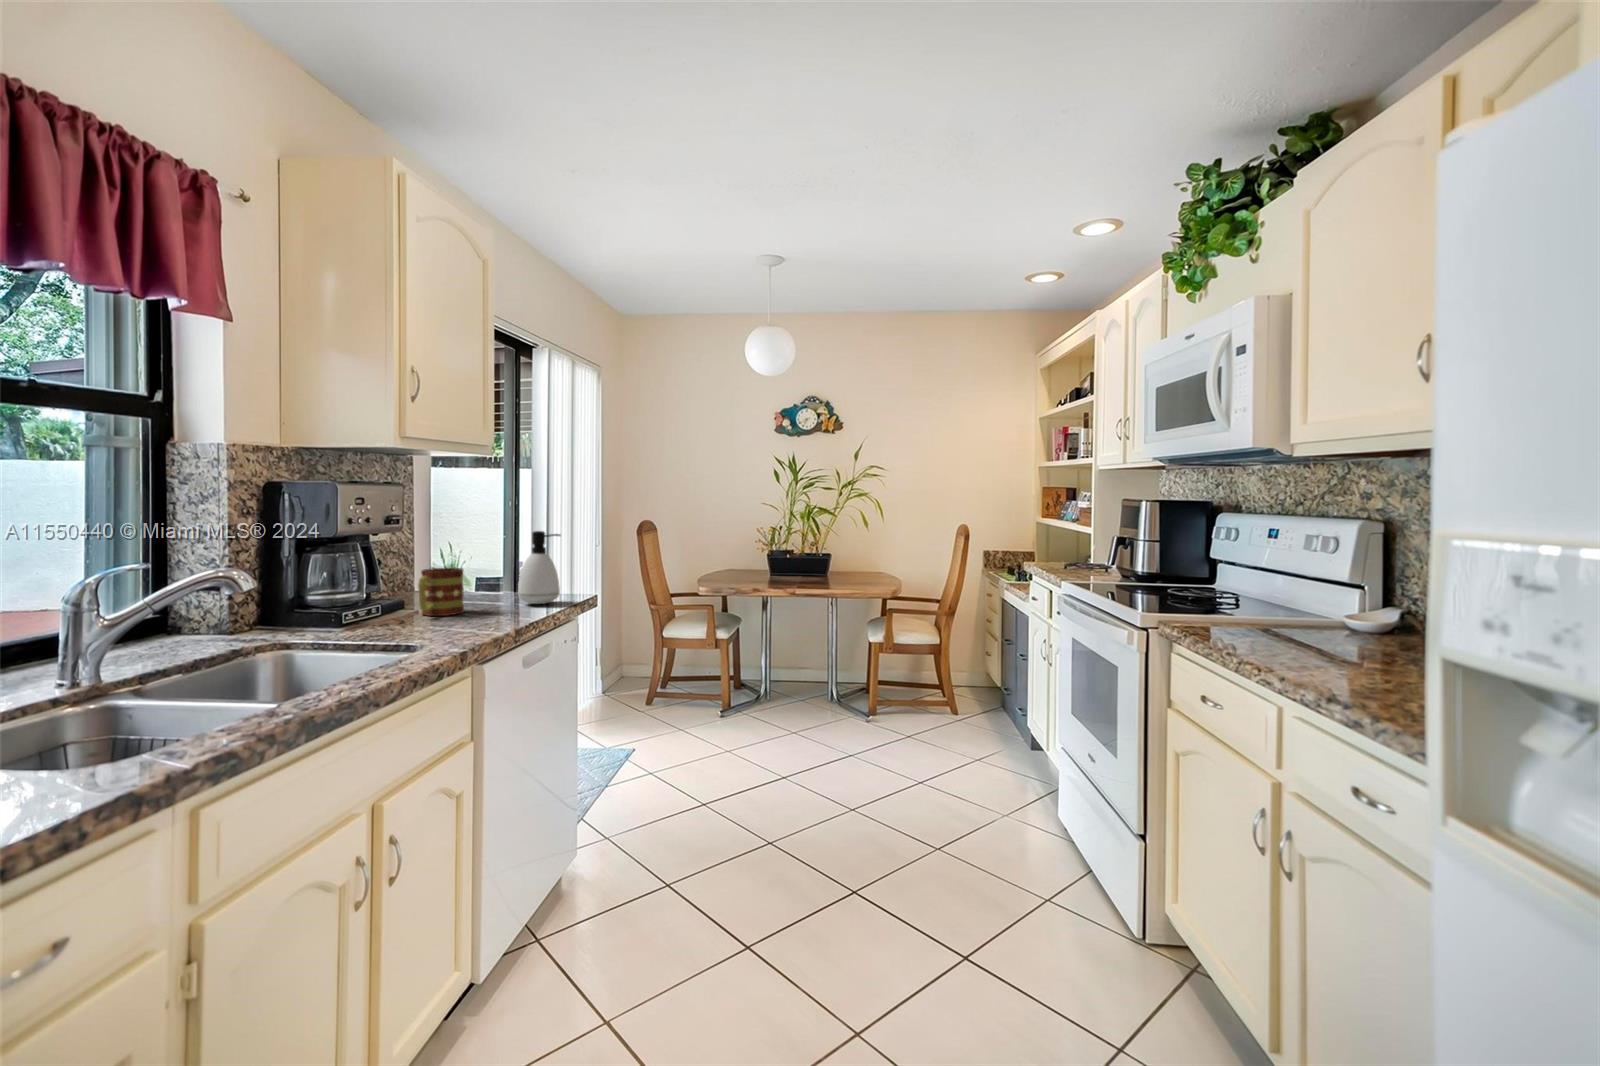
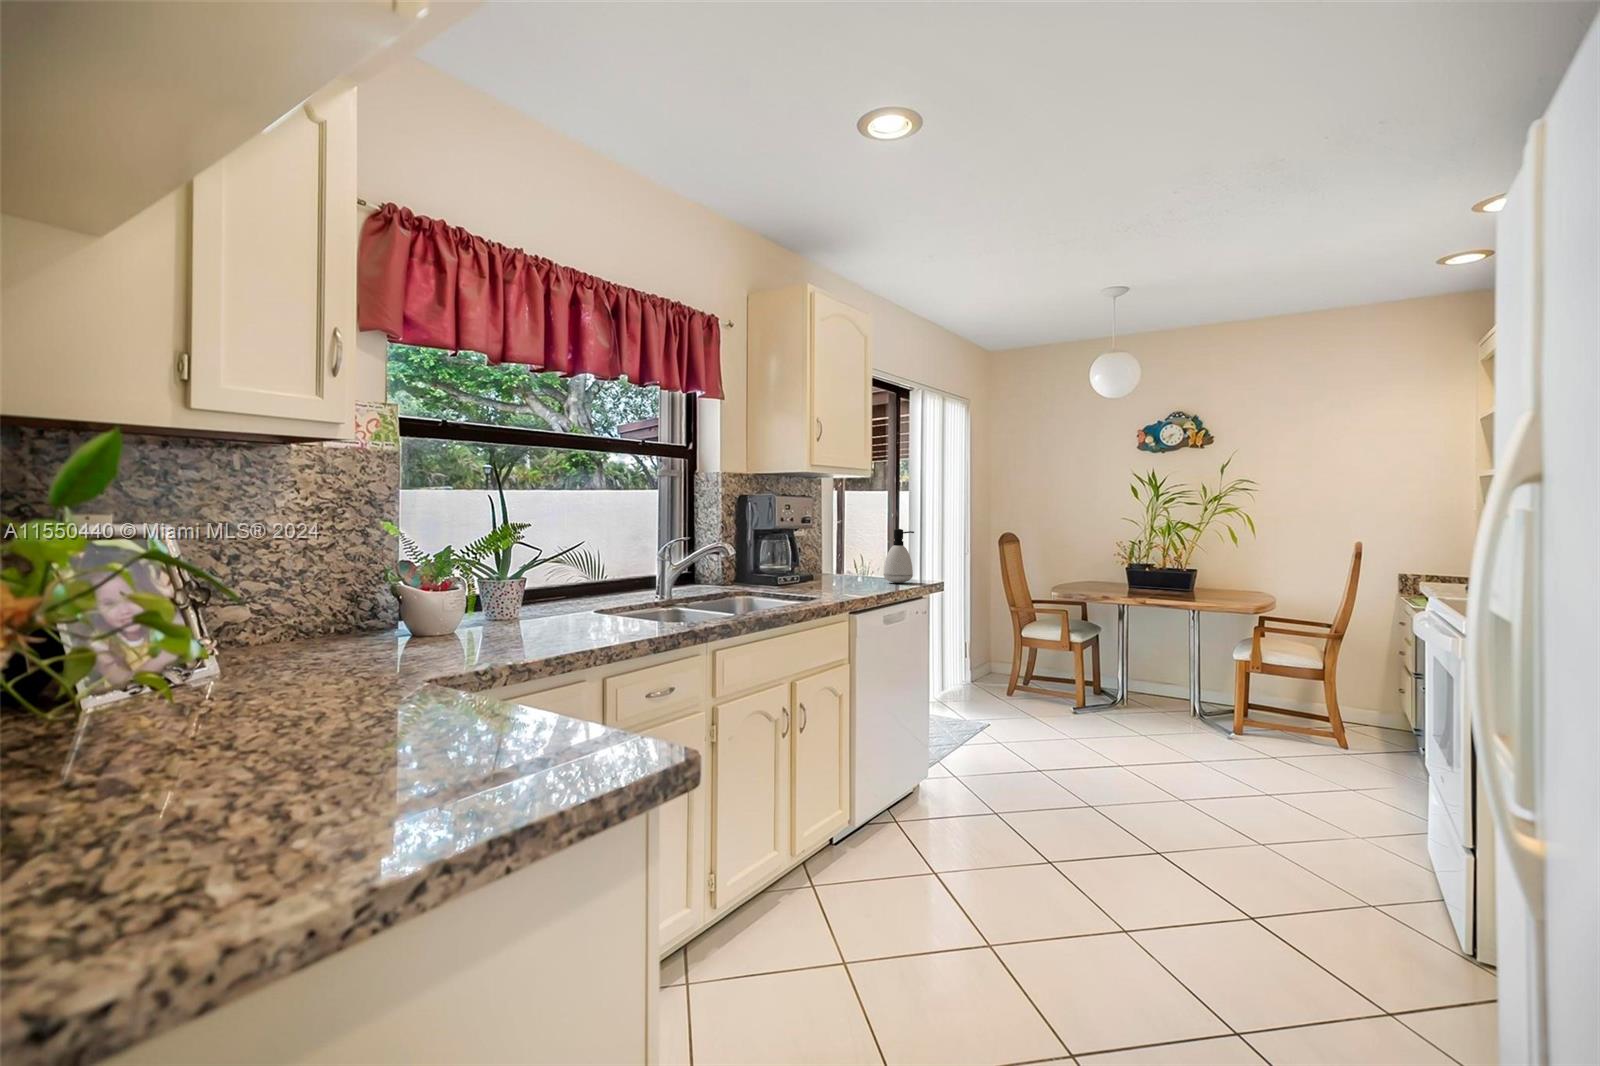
mug: present [418,568,464,616] -> none [819,553,848,585]

